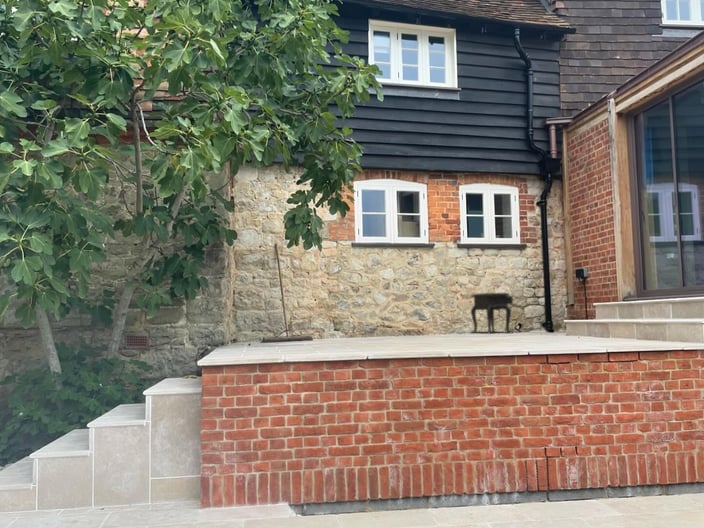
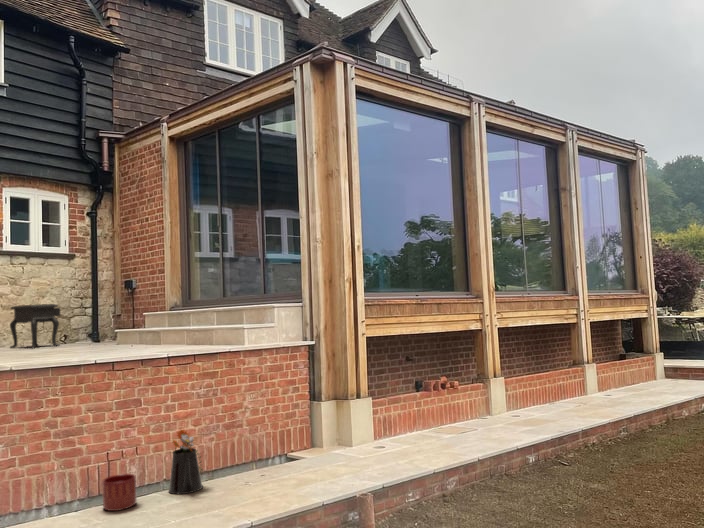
watering can: none [613,438,656,515] -> present [168,430,203,494]
planter: none [539,475,576,514] -> present [102,474,137,511]

